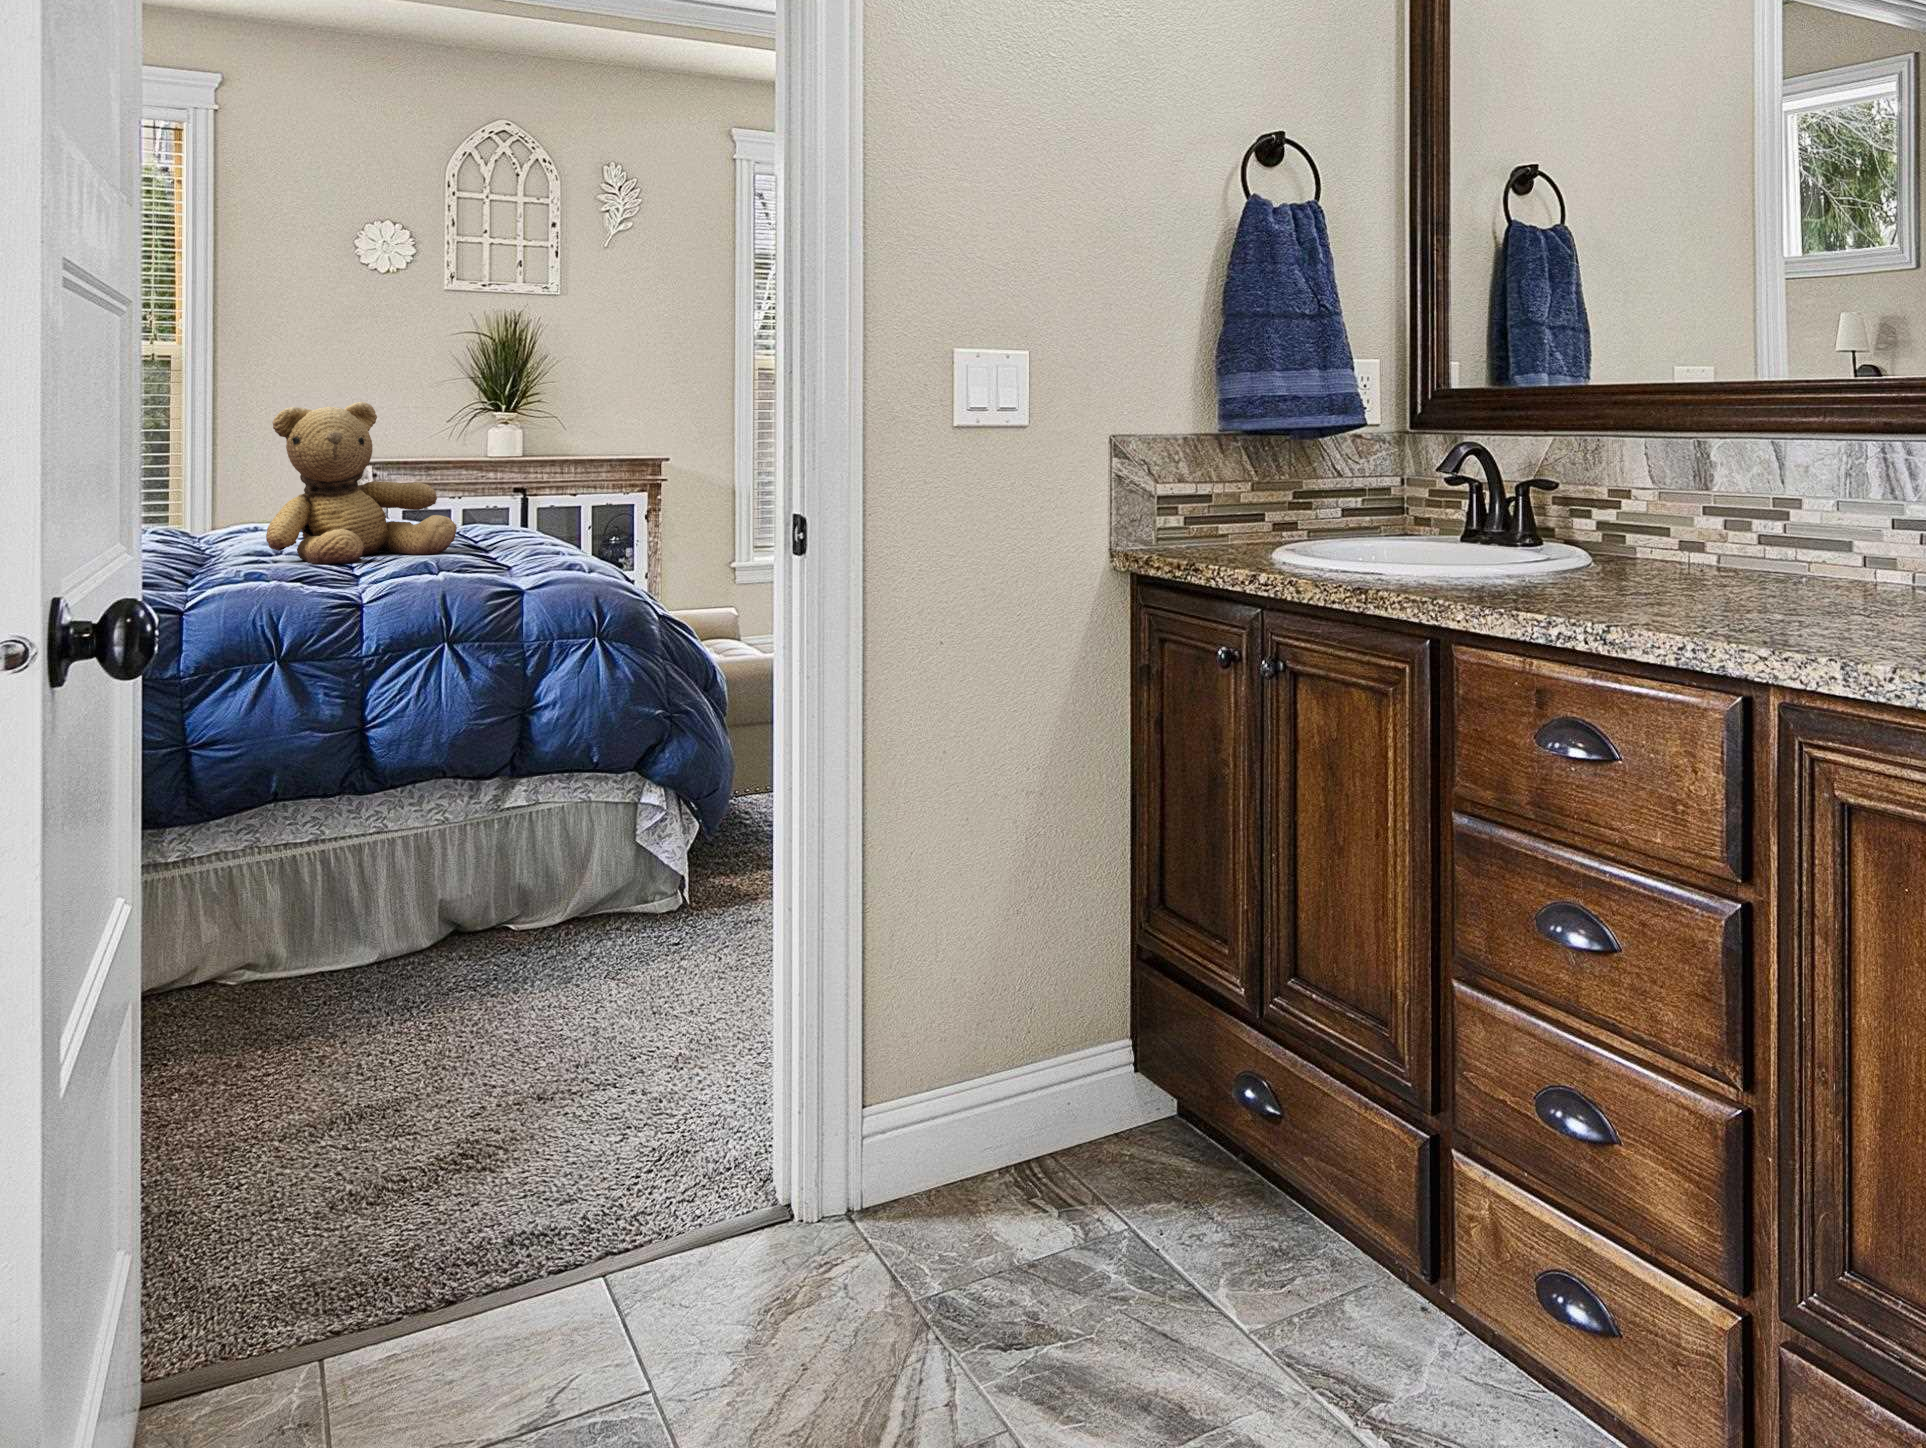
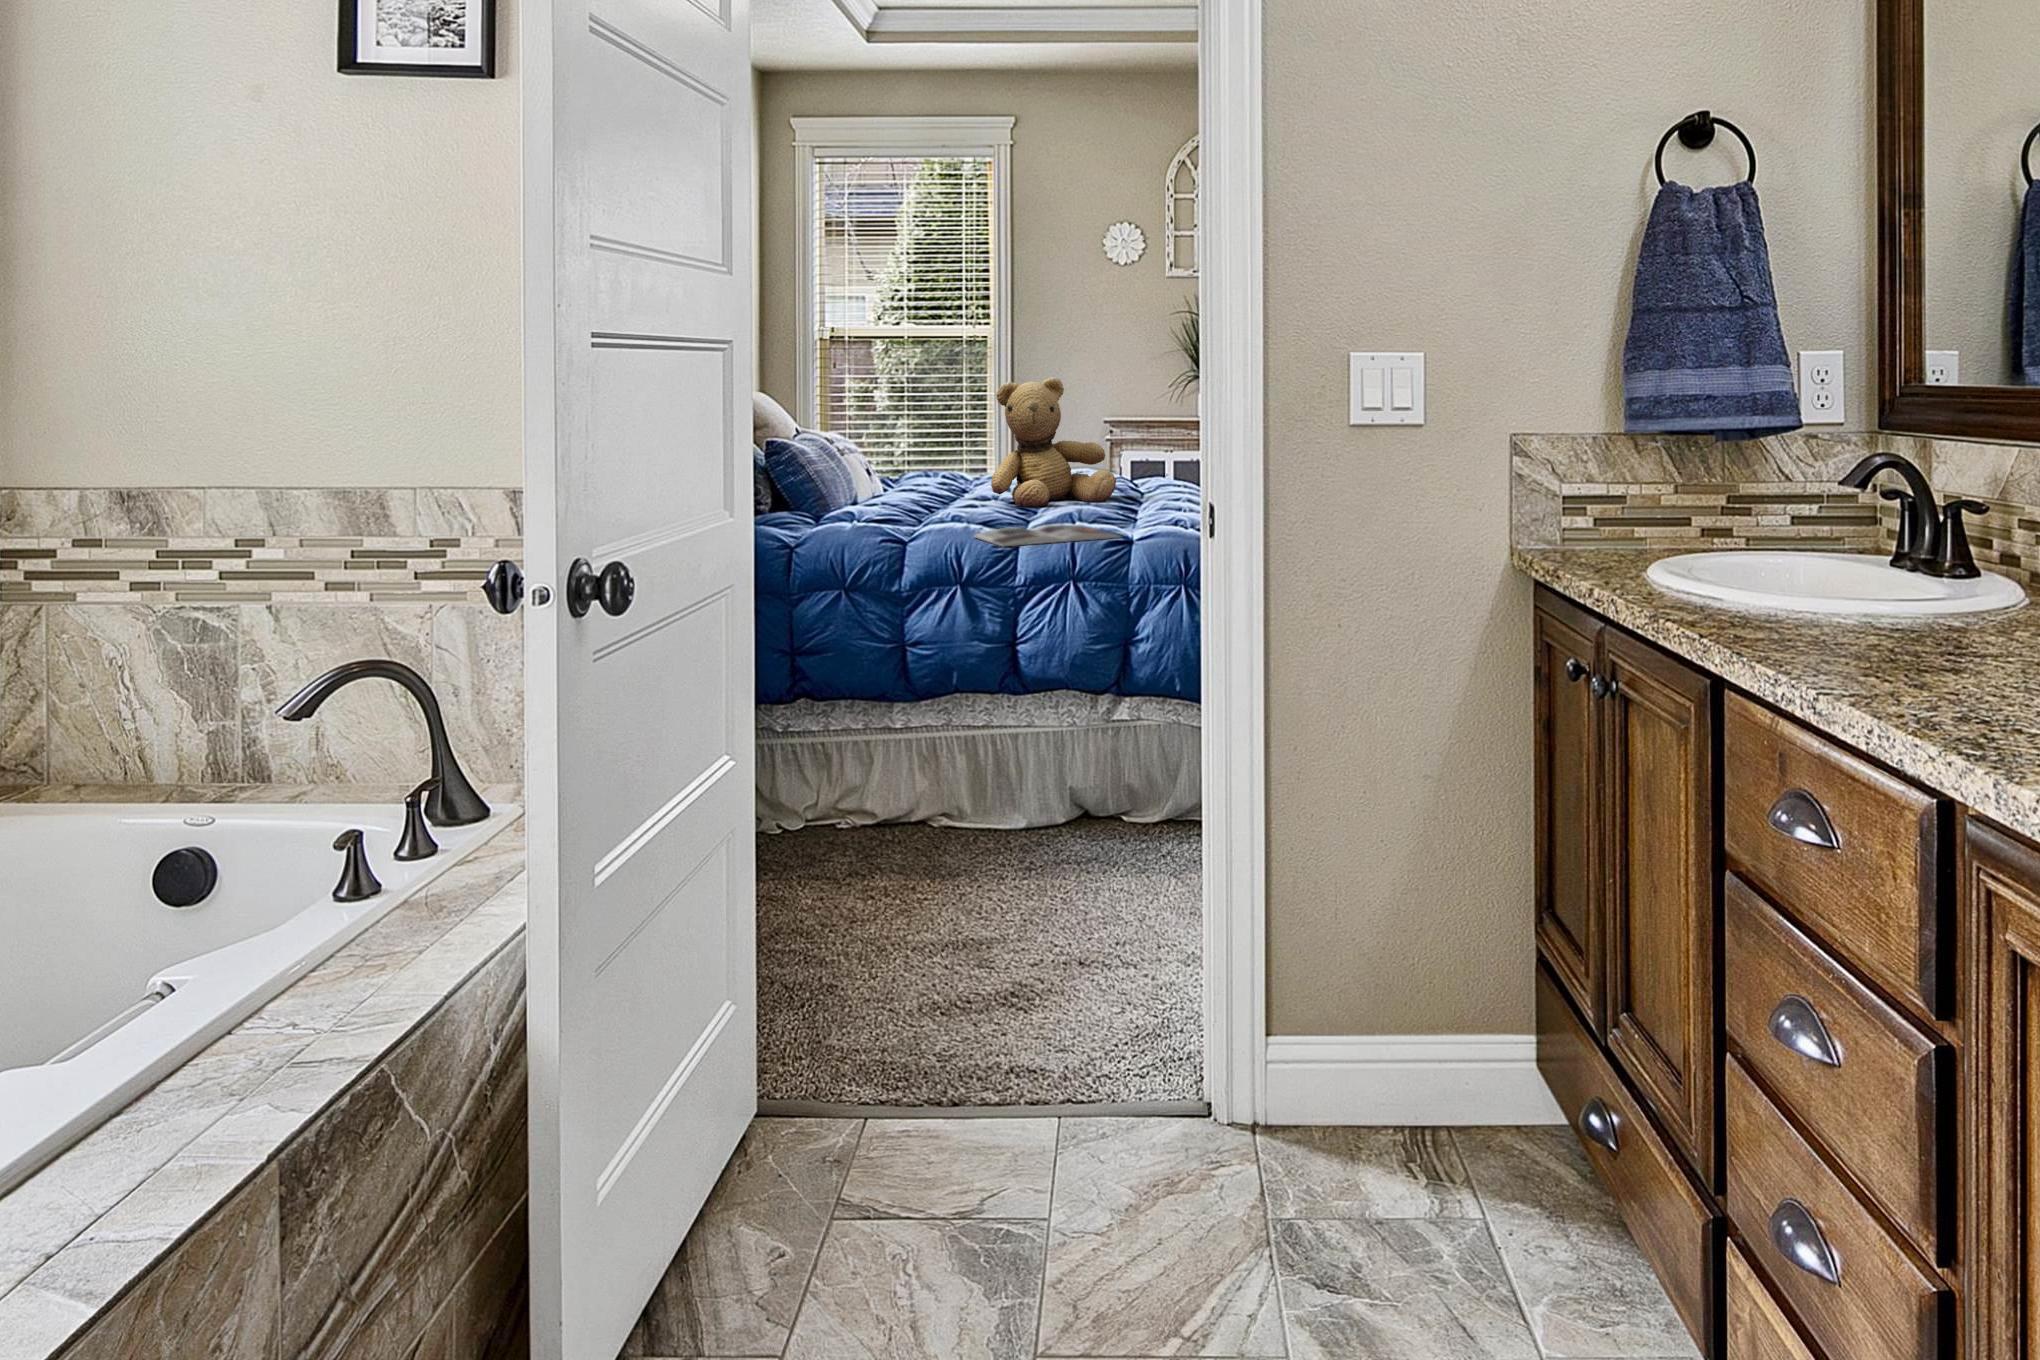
magazine: none [291,577,521,606] -> present [974,524,1121,546]

